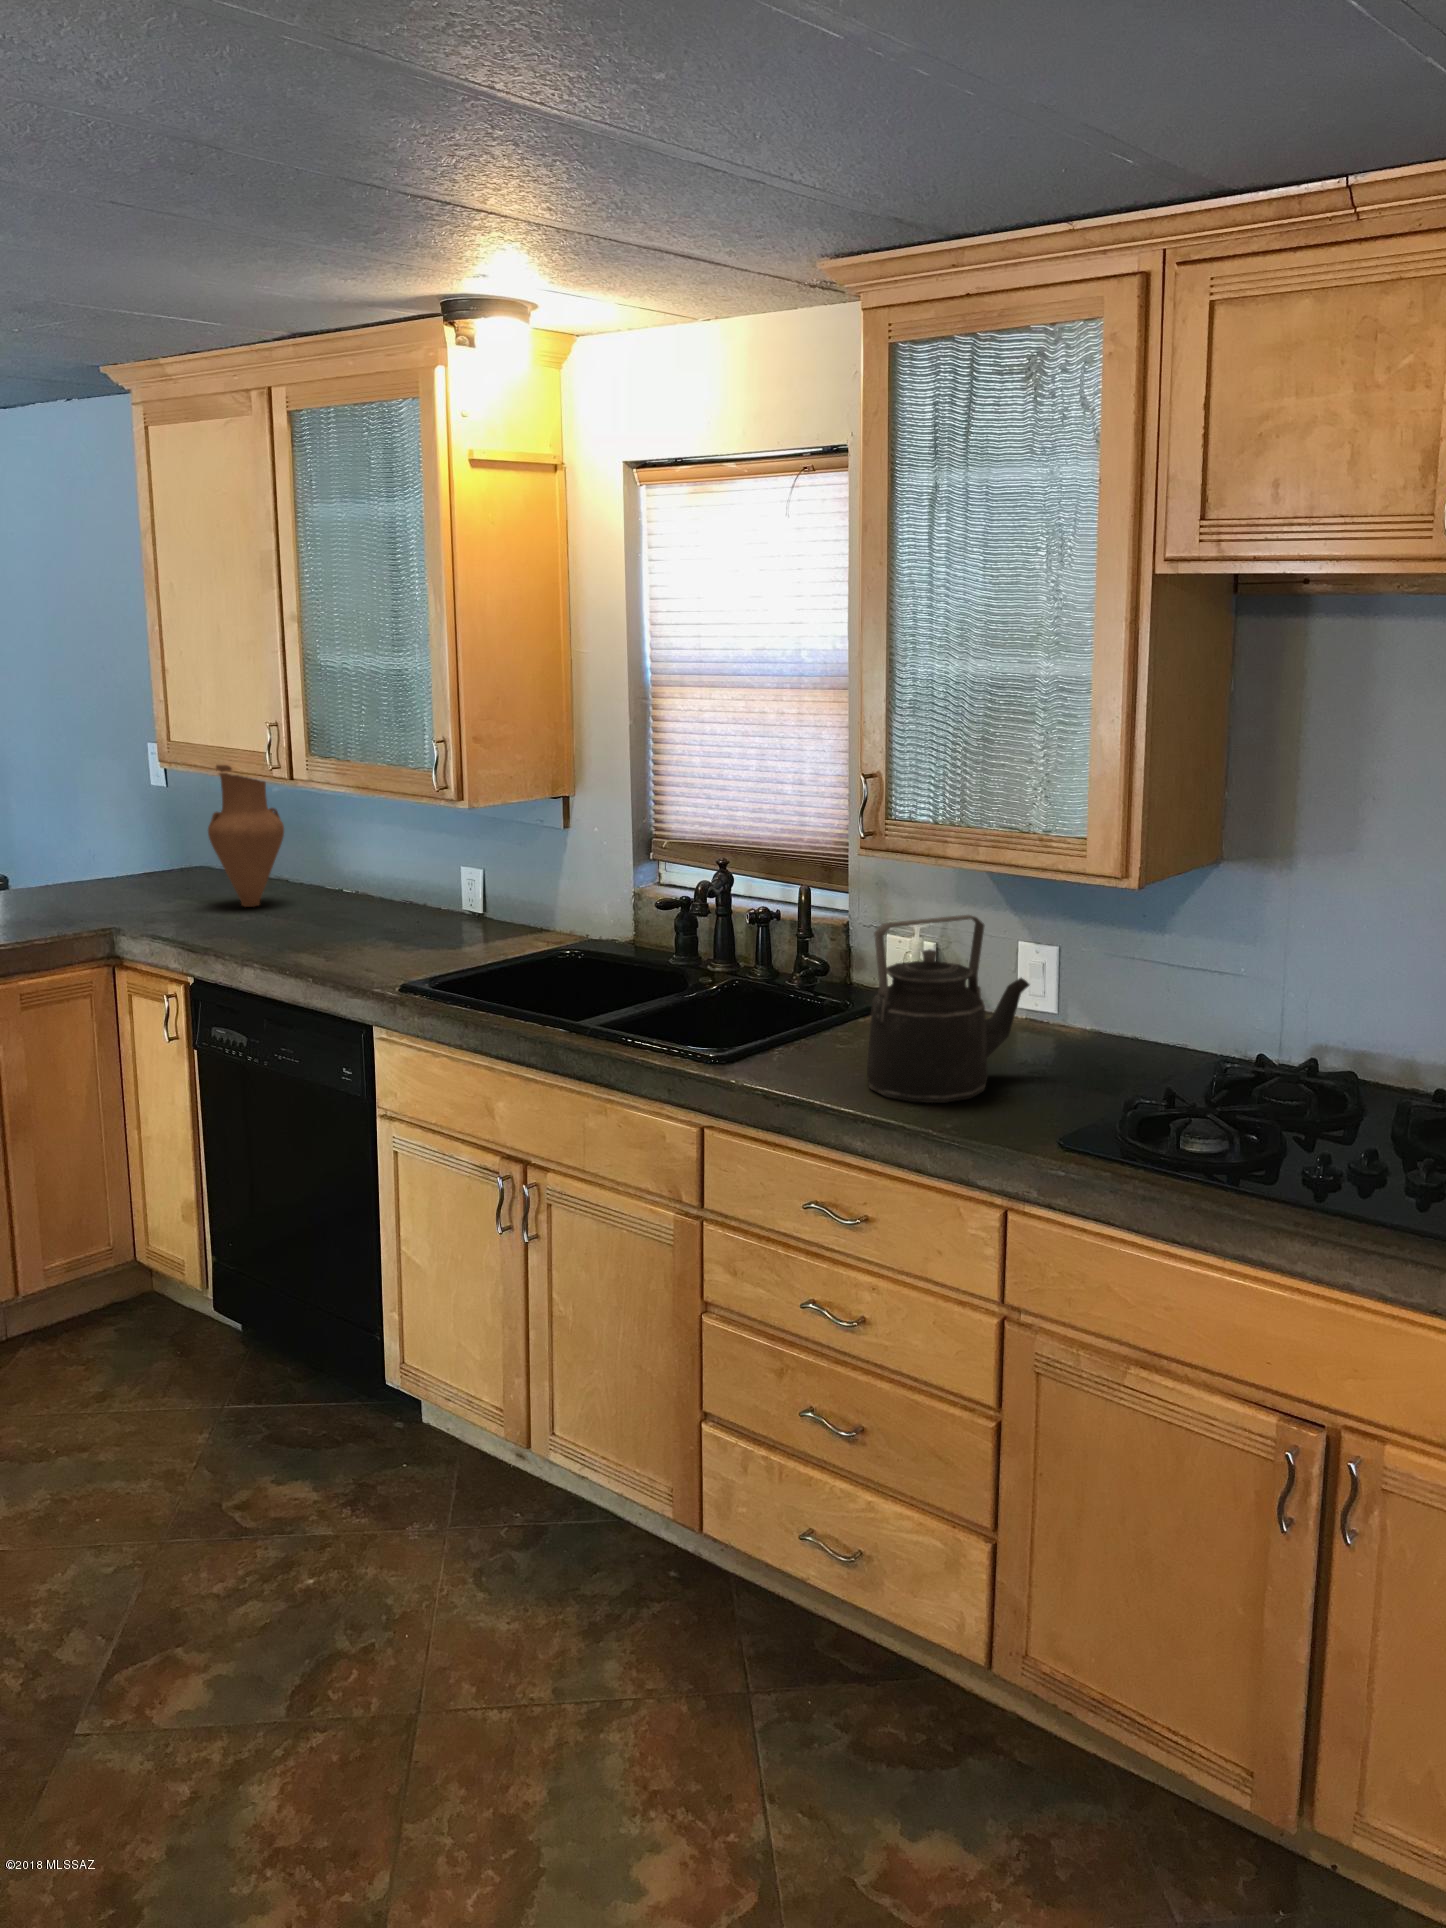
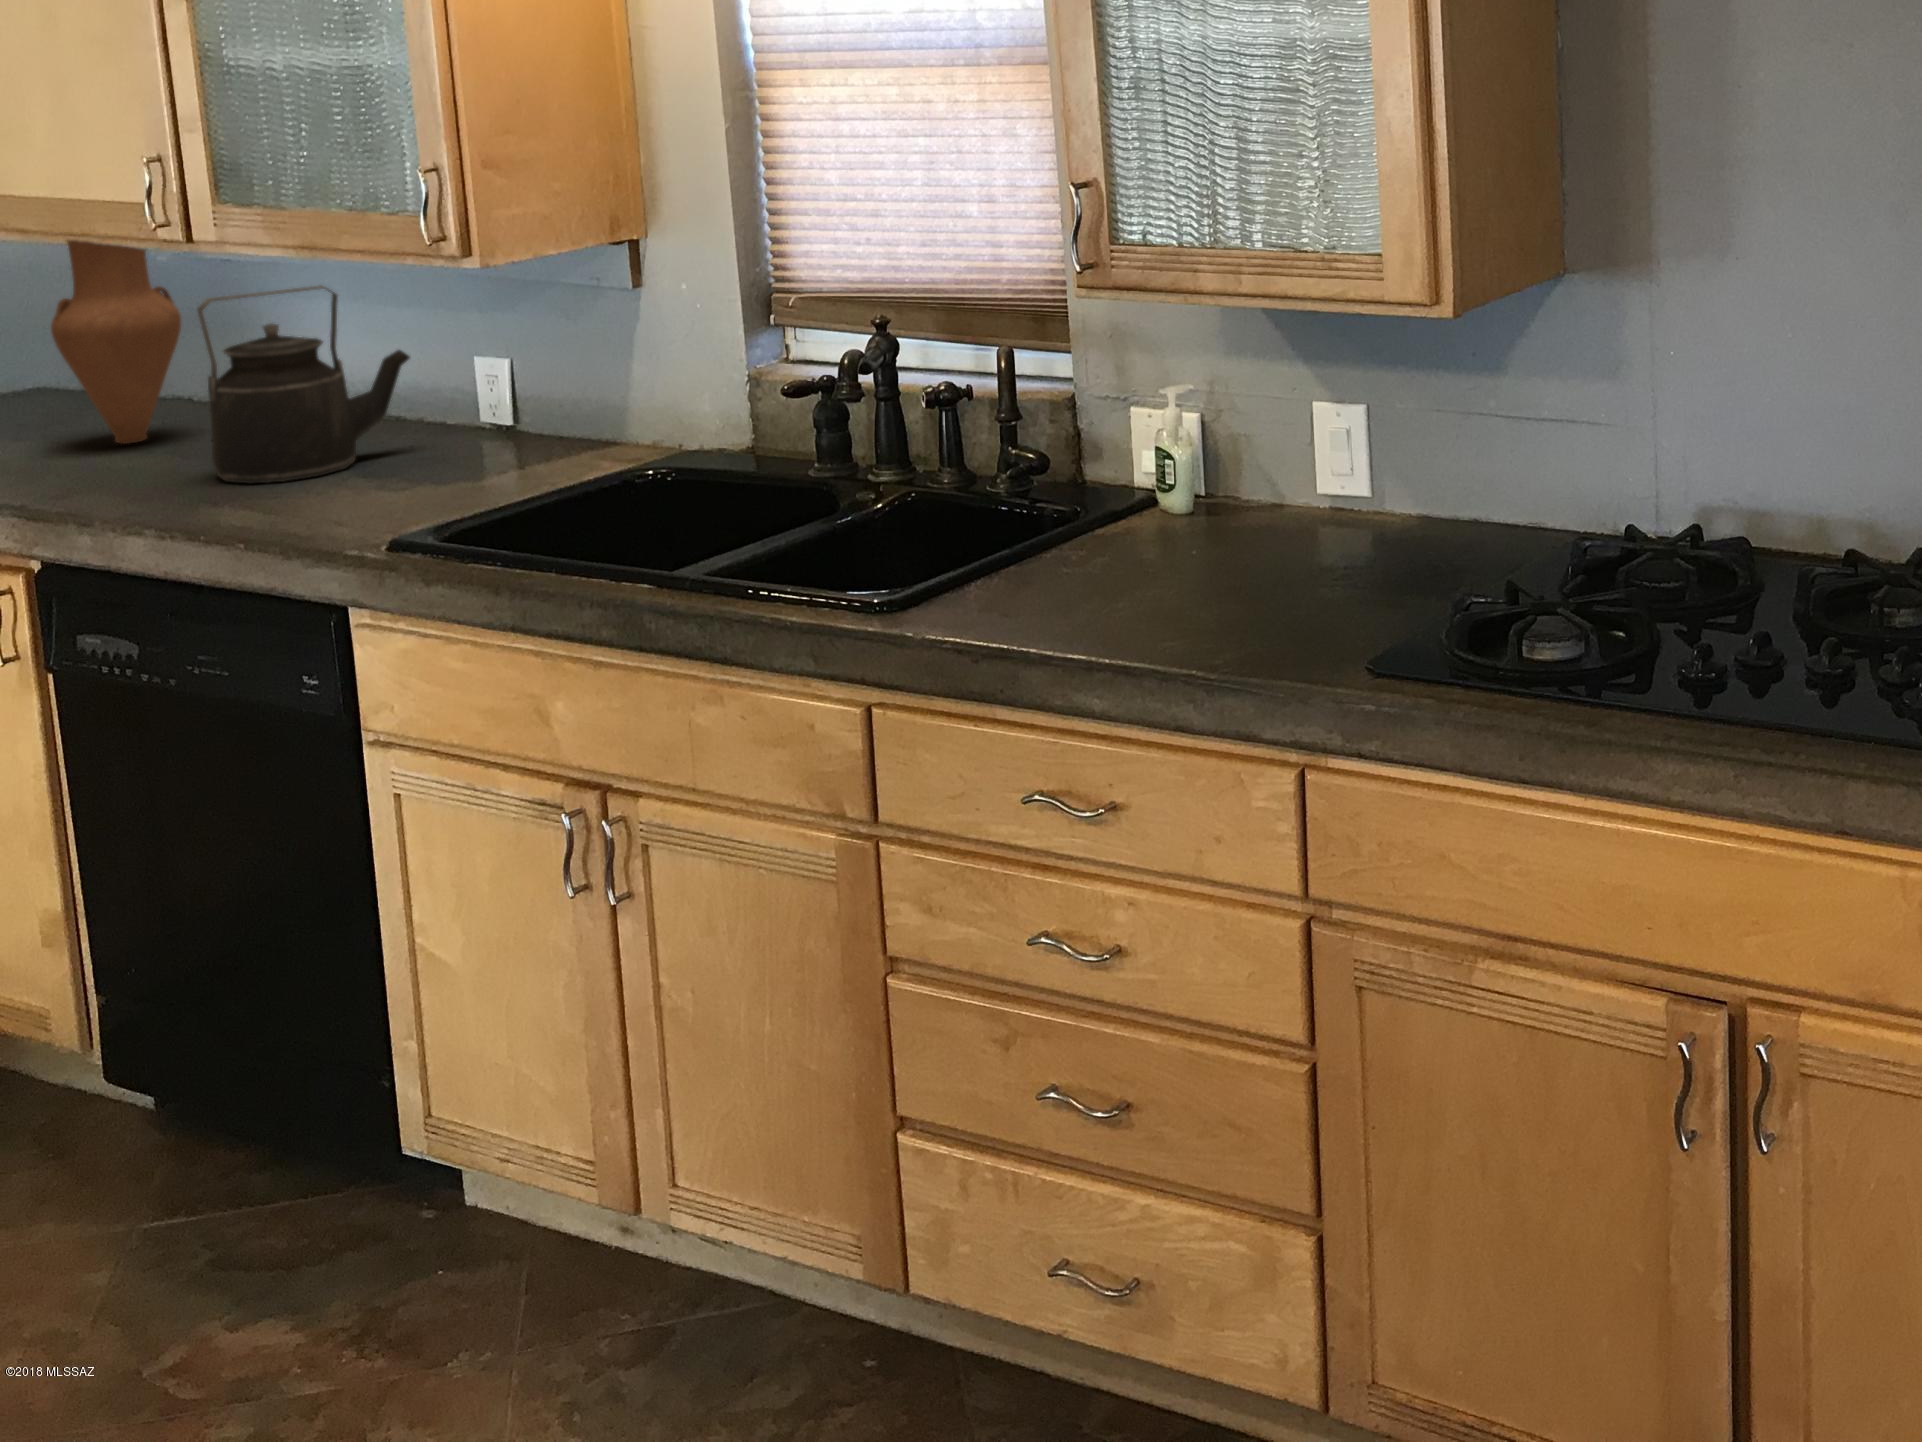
kettle: present [867,915,1029,1103] -> present [197,286,410,484]

